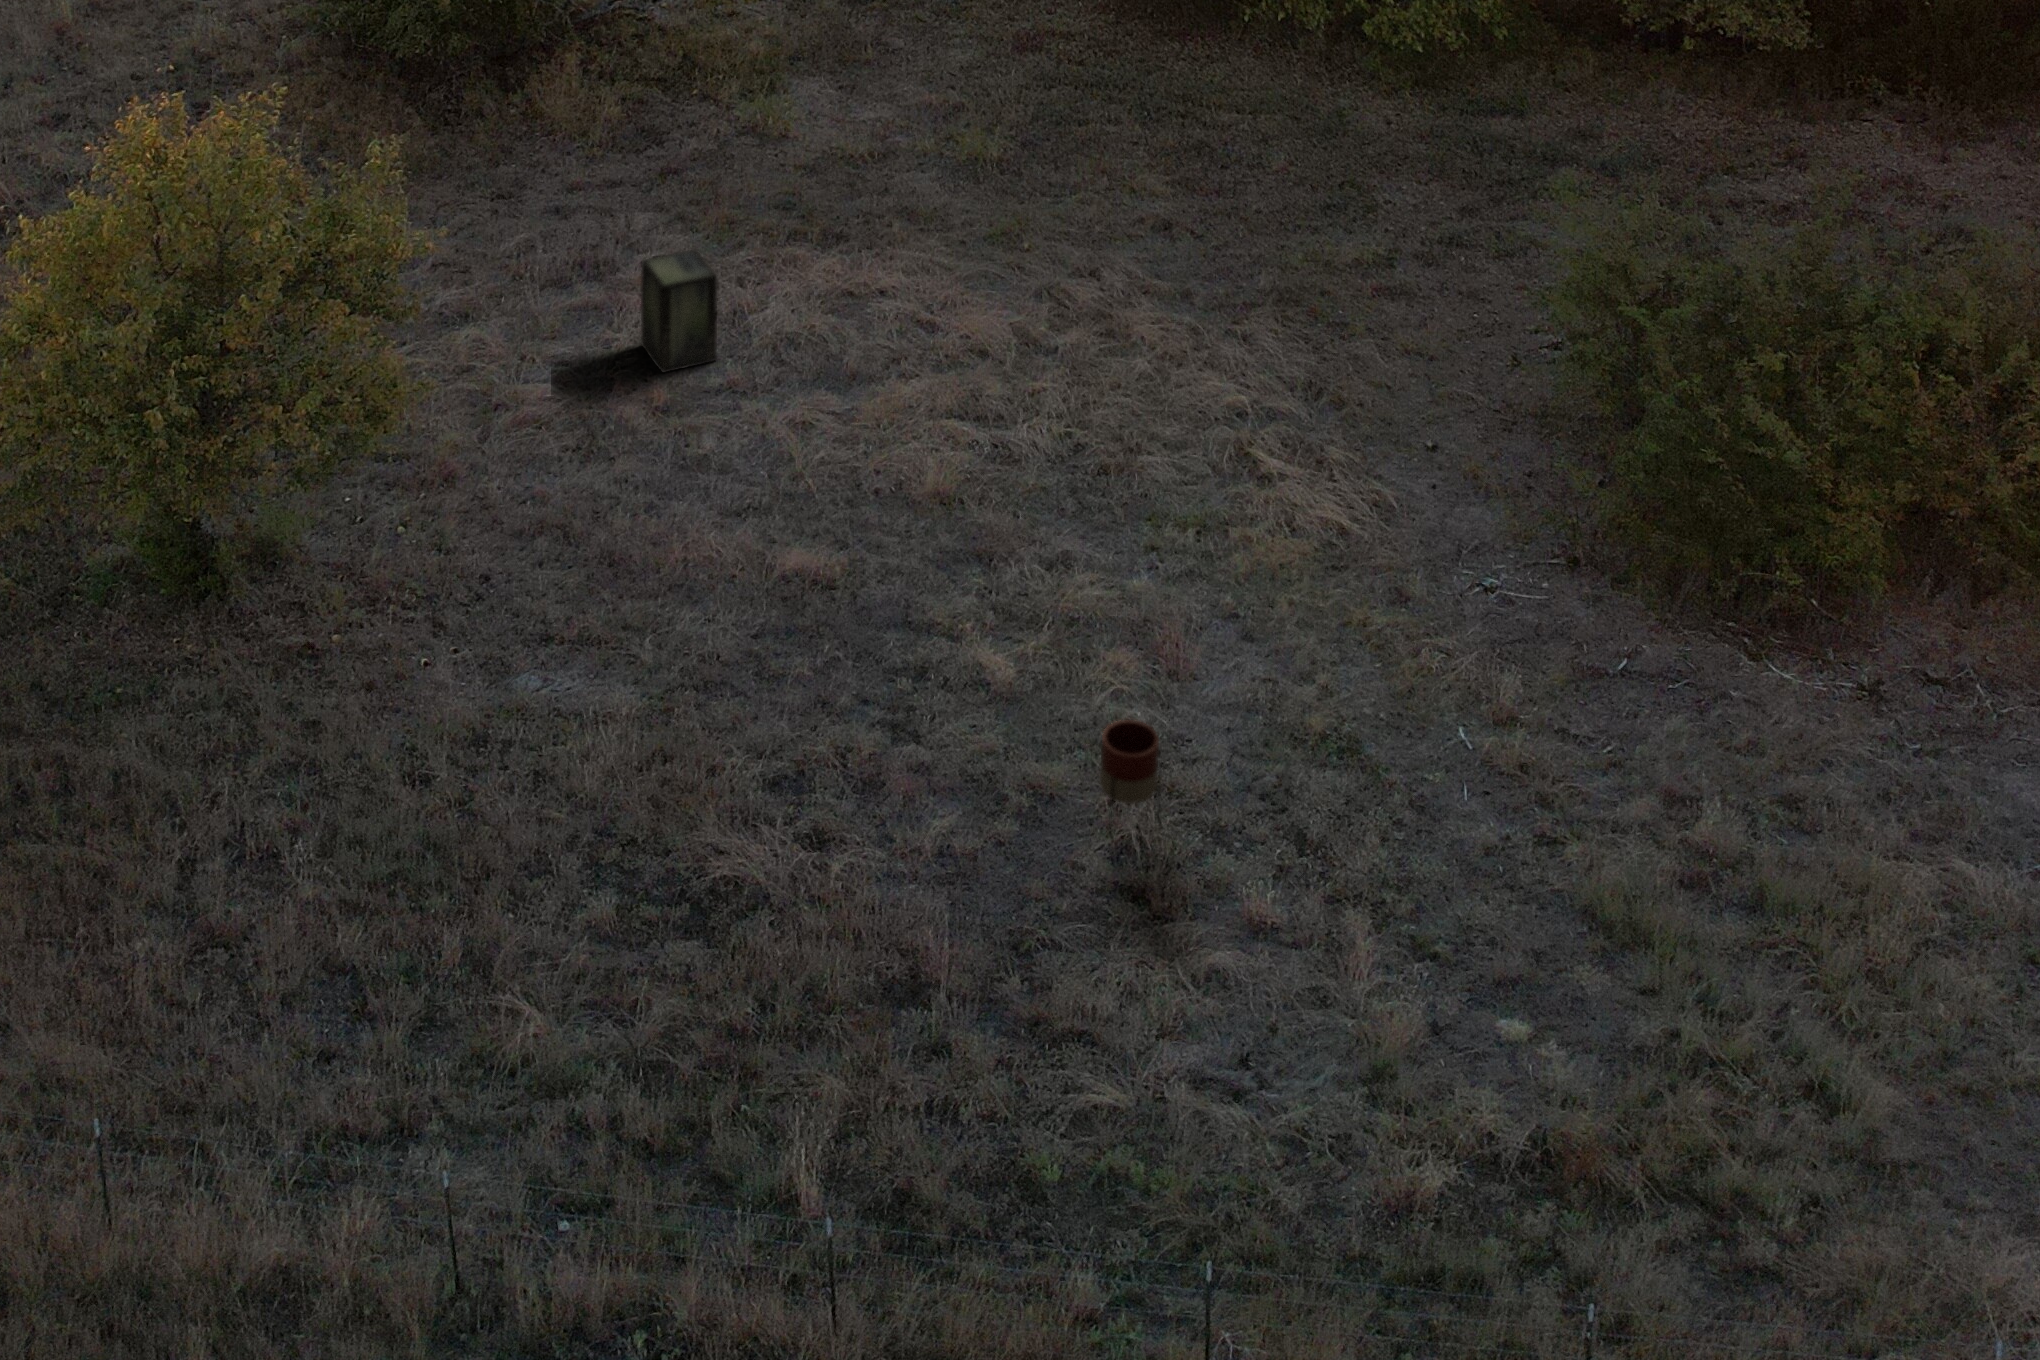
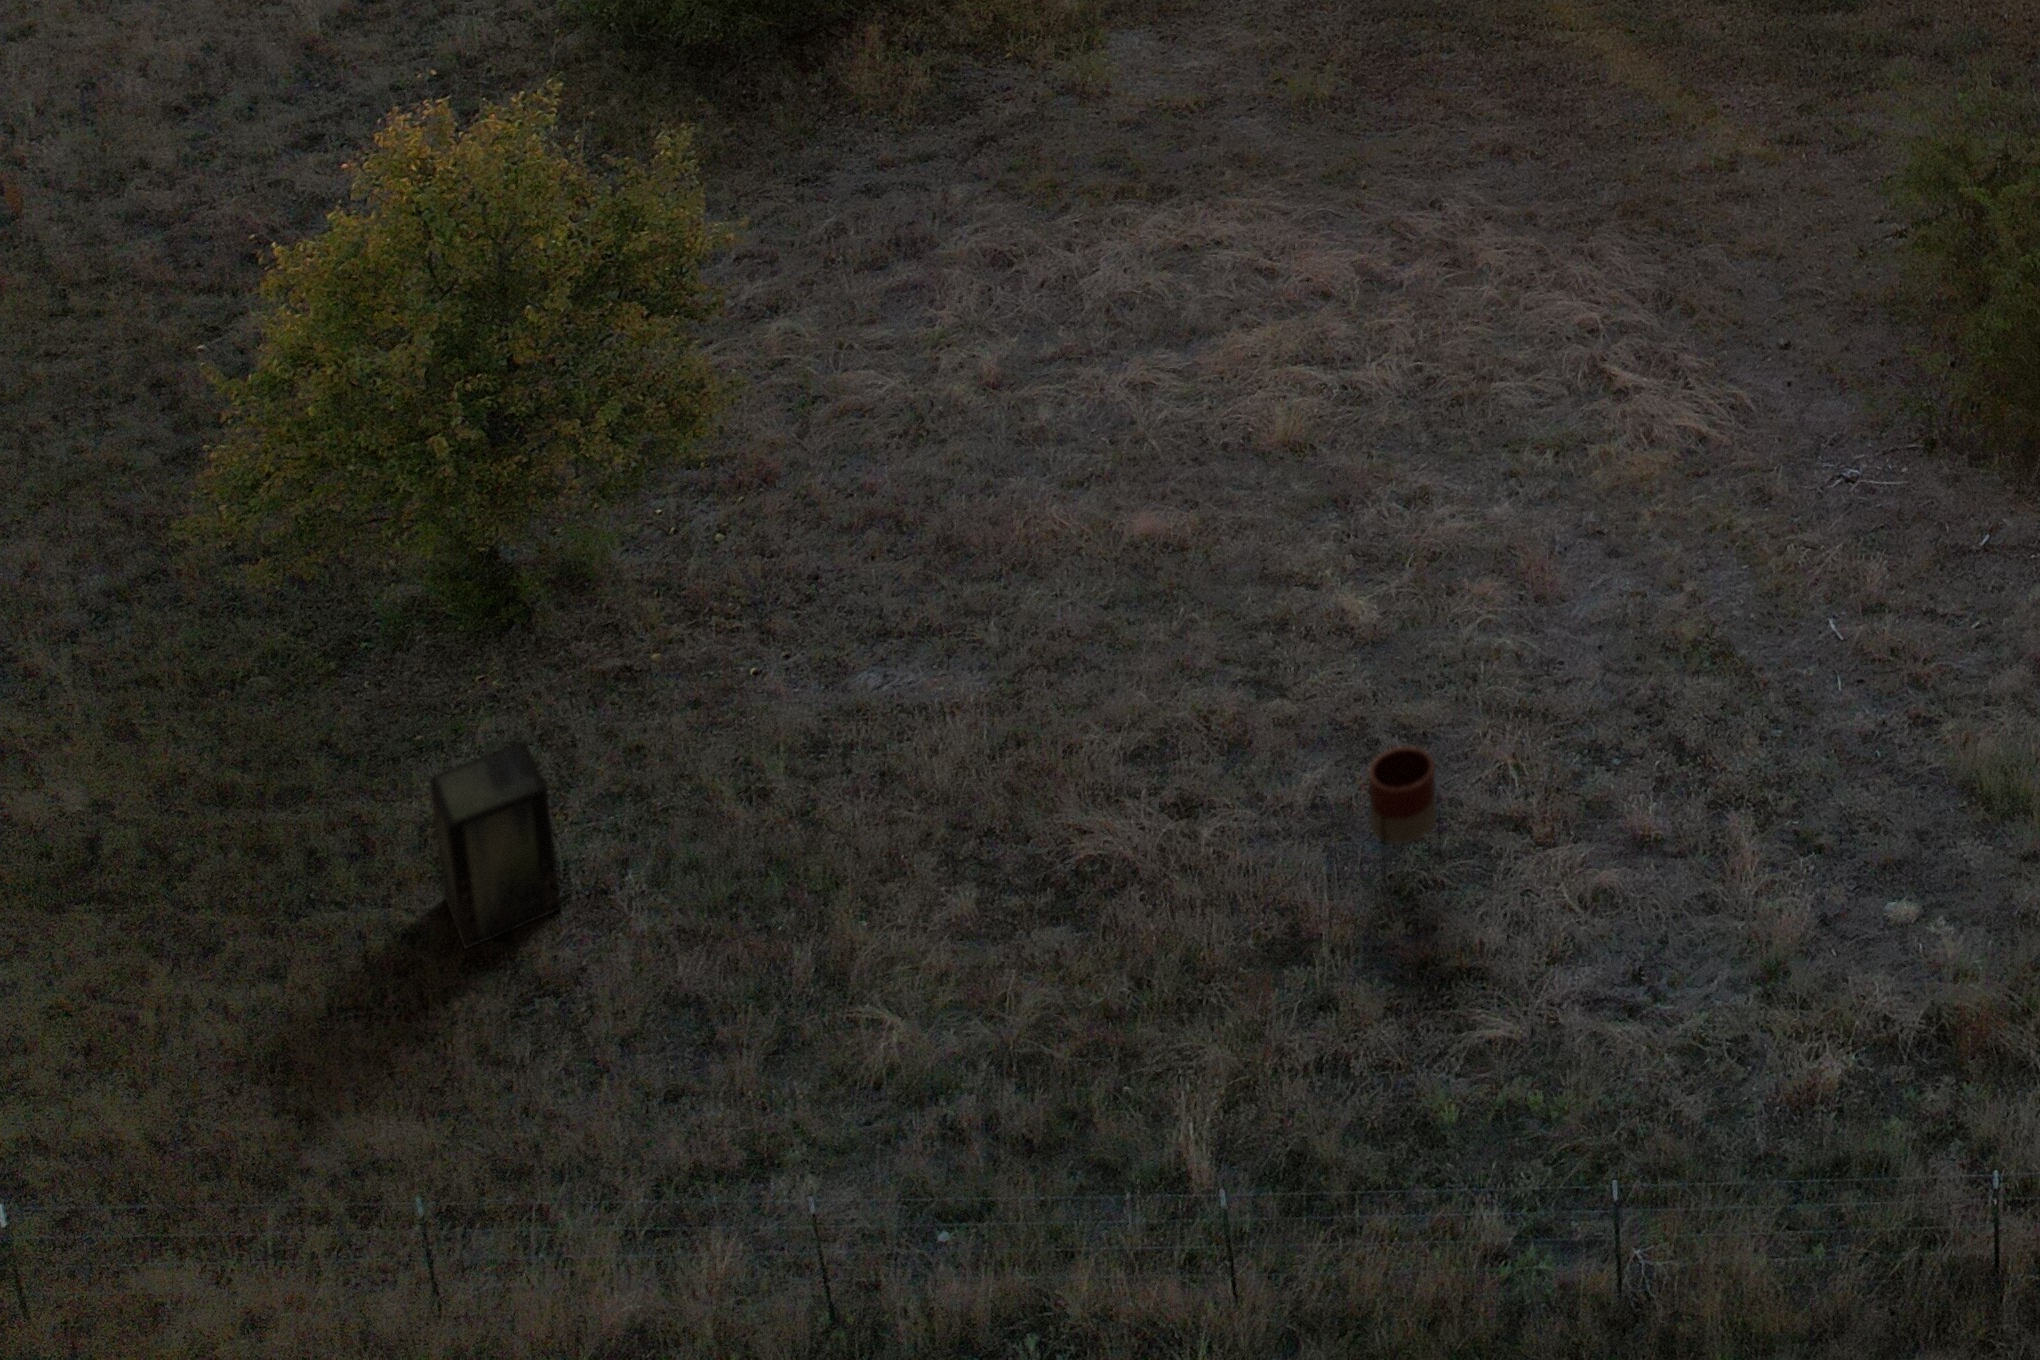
storage box: present [641,250,718,373] -> present [429,742,561,949]

